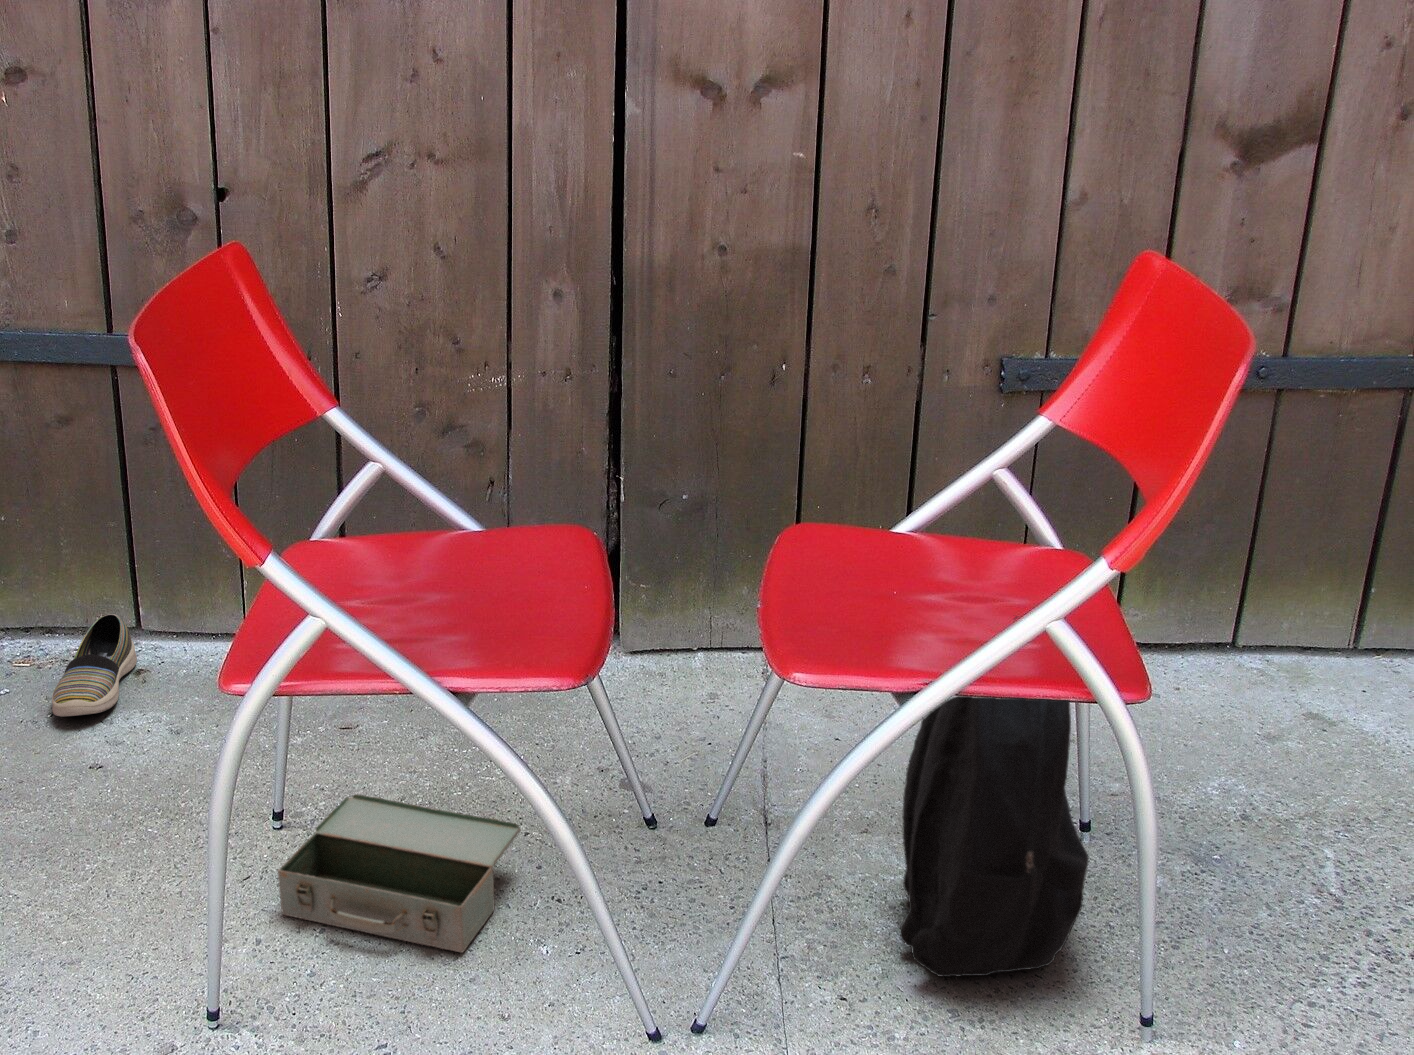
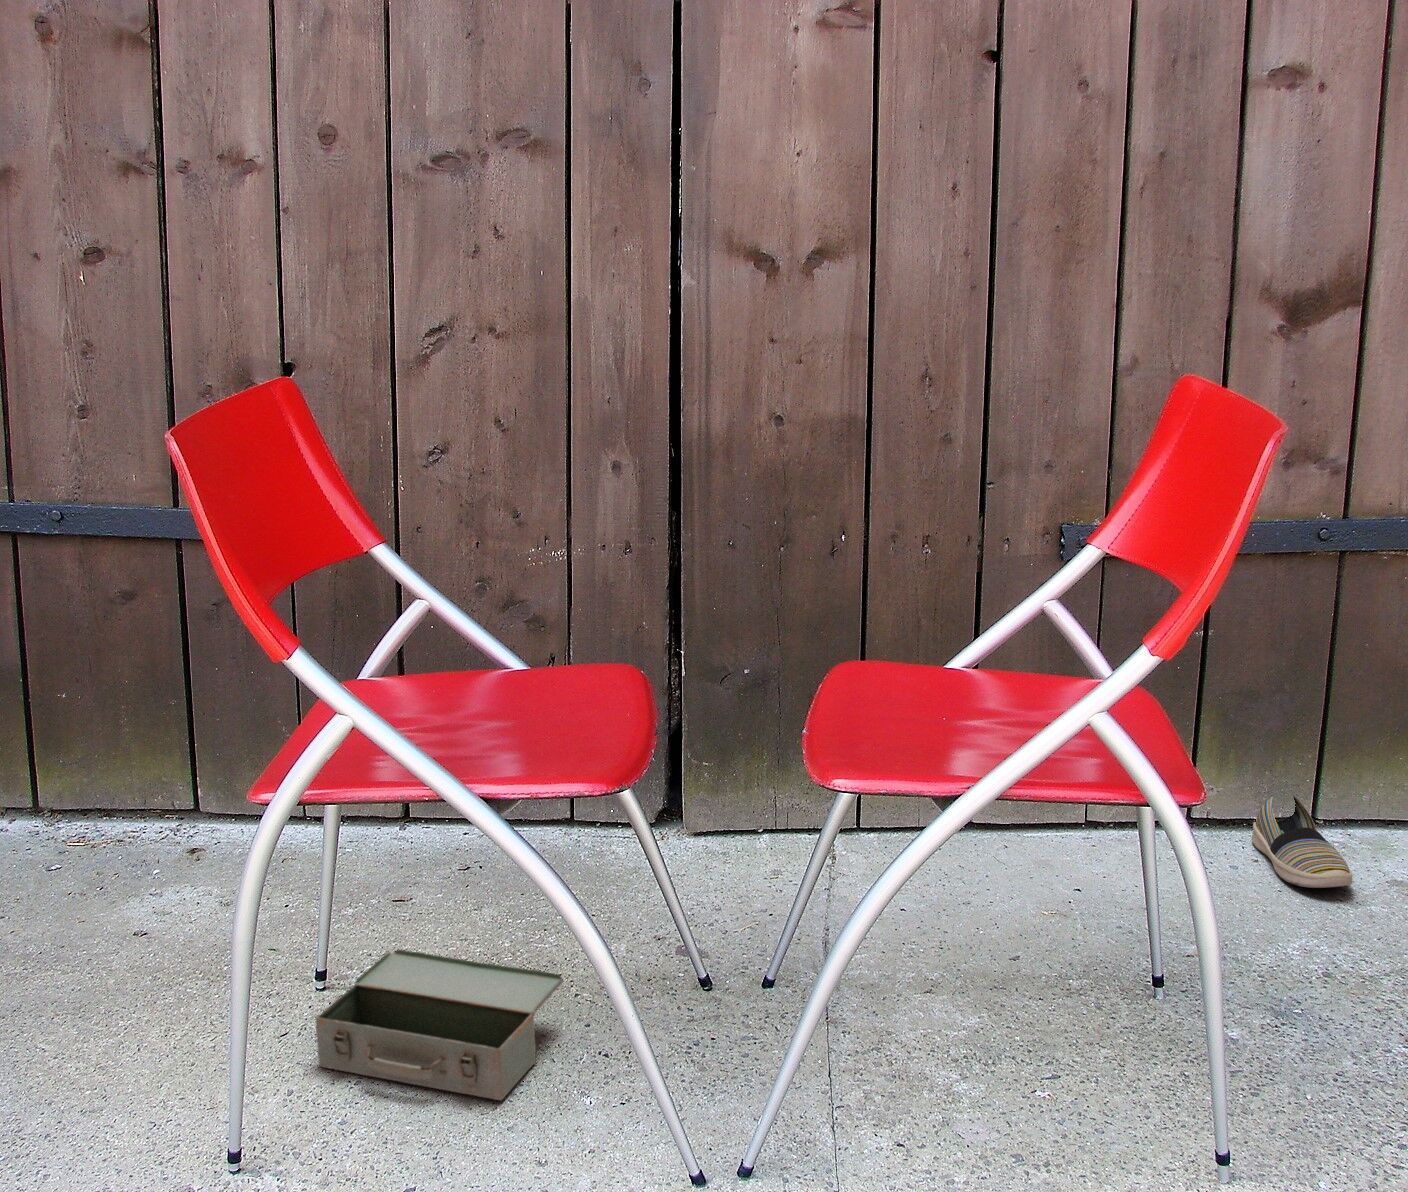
shoe: present [52,614,137,717] -> present [1252,796,1353,888]
backpack: present [900,616,1089,977] -> none [957,733,1153,1122]

